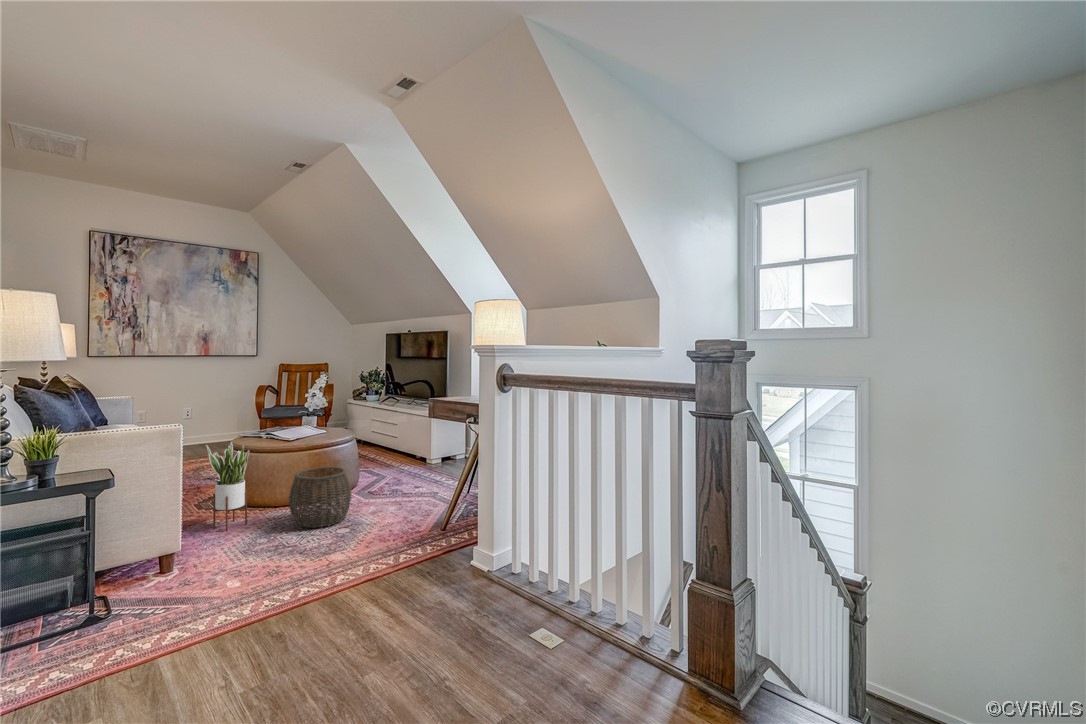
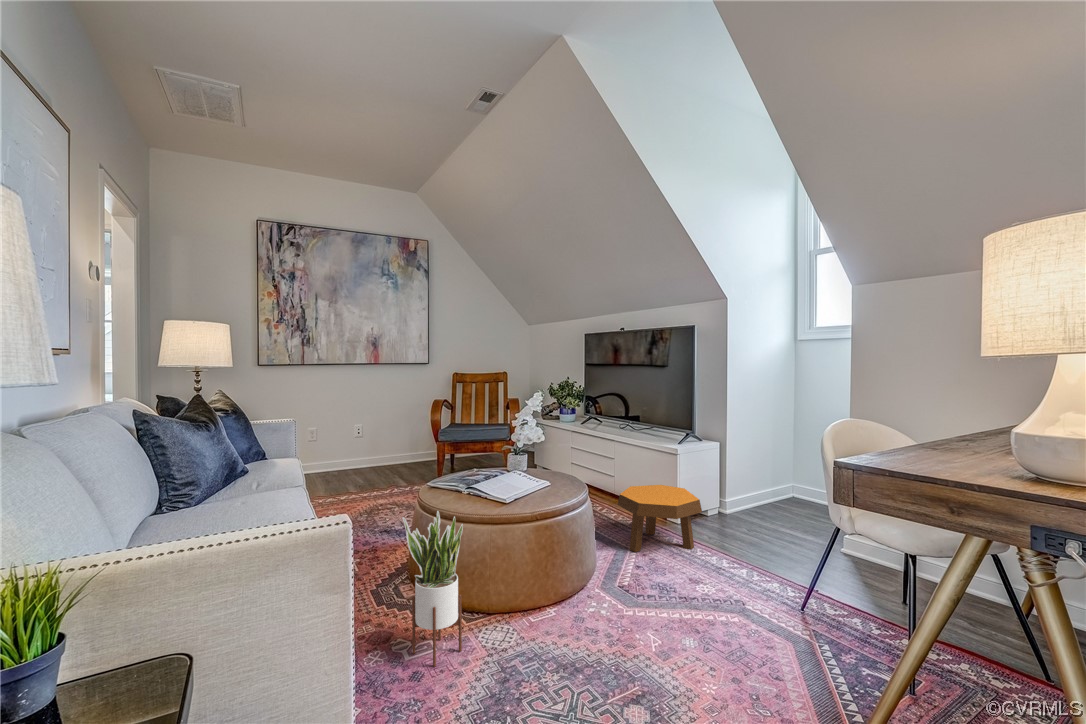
footstool: none [381,437,434,478] -> present [618,485,702,552]
woven basket: present [289,467,352,528] -> none [529,556,632,683]

